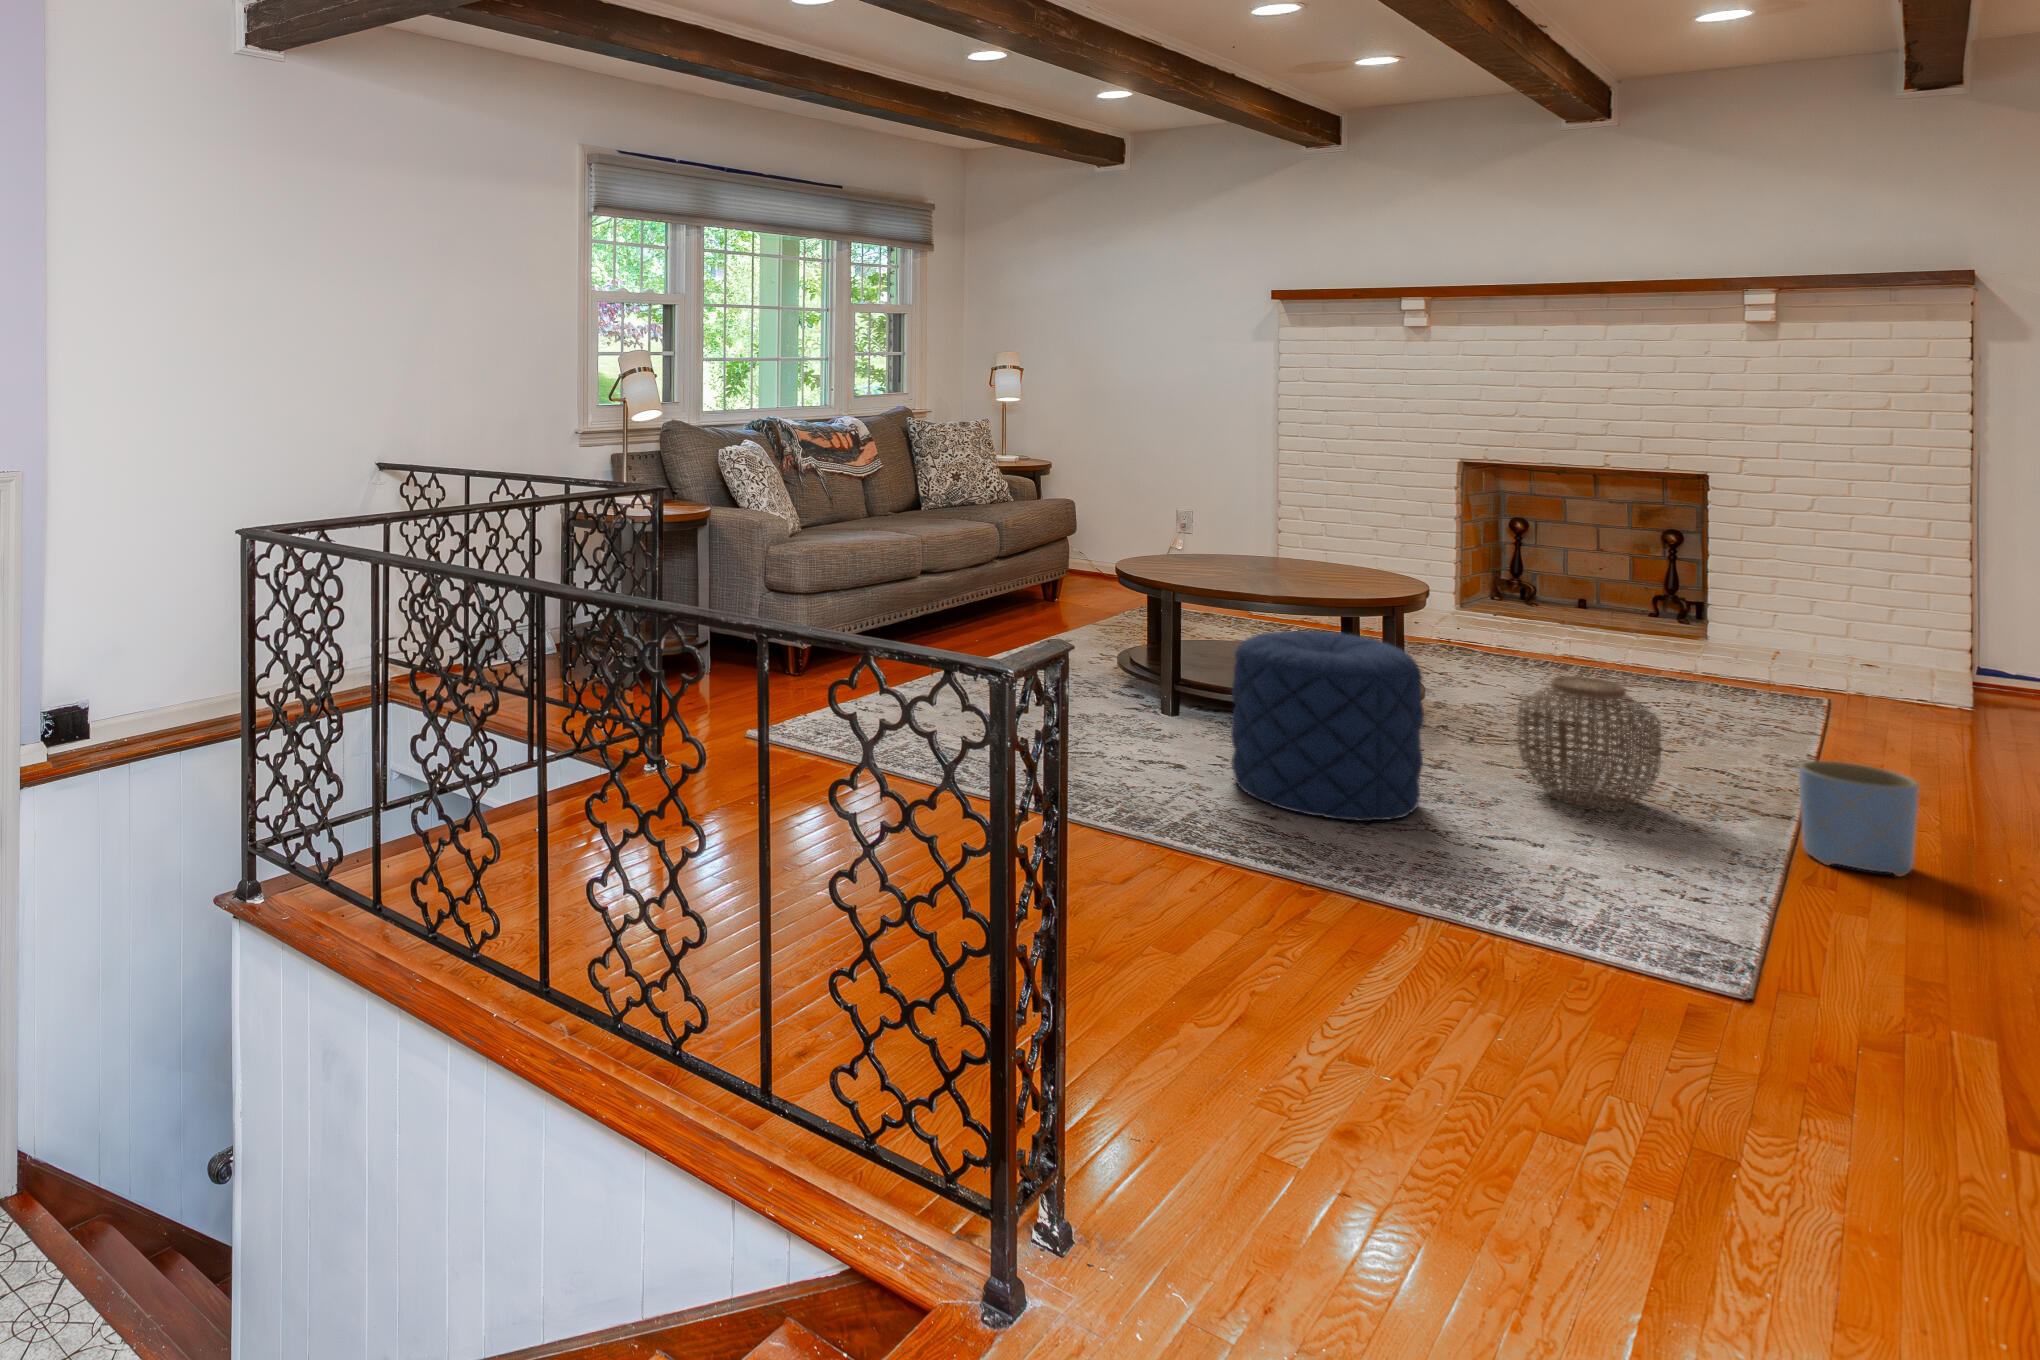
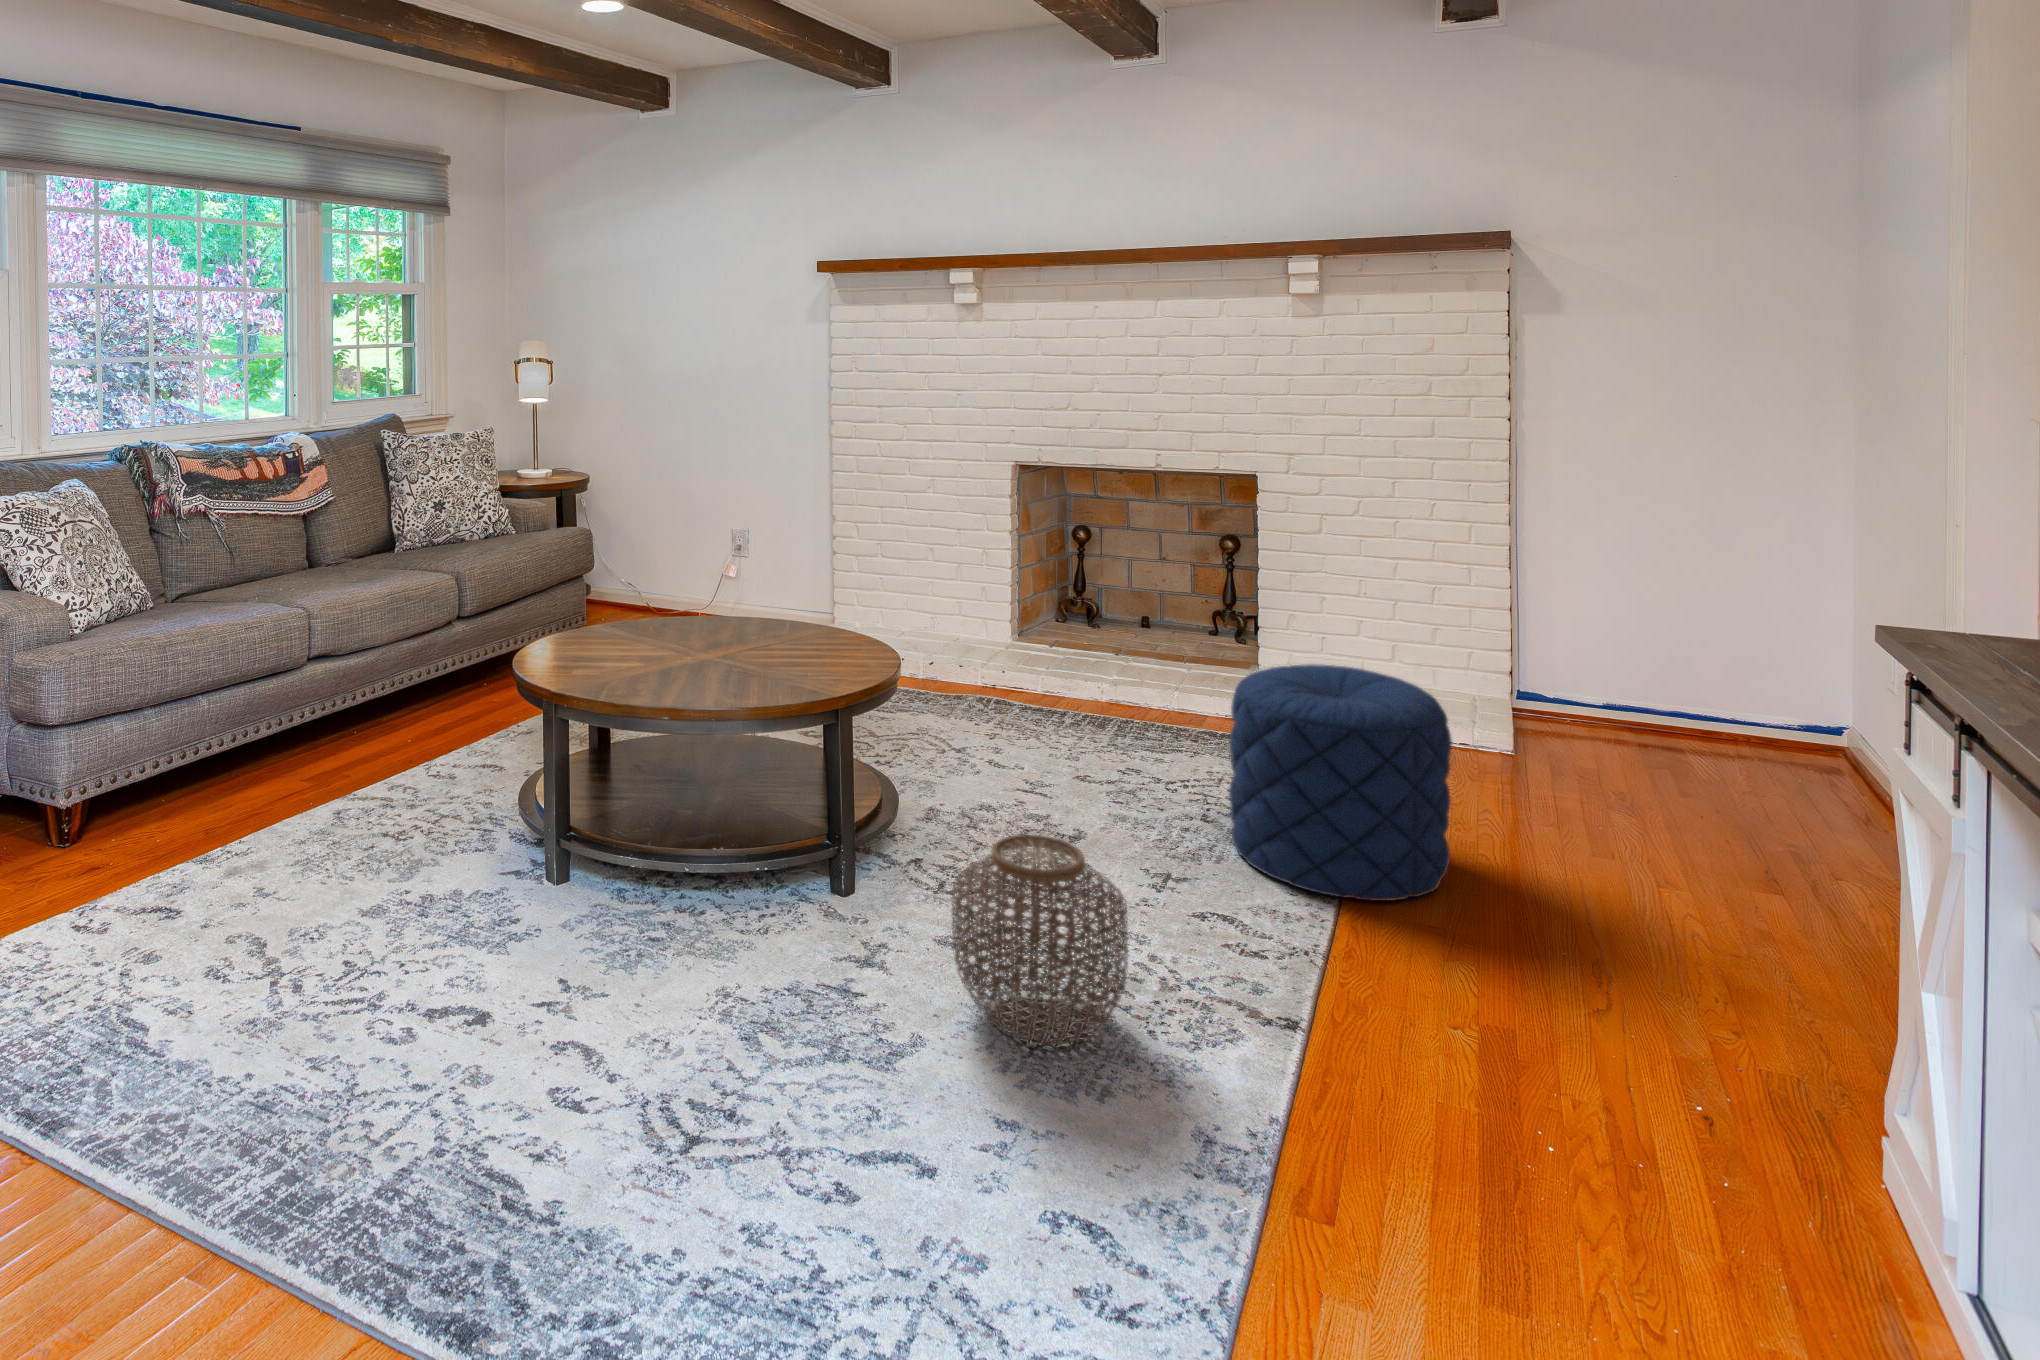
pouf: present [1231,631,1424,821] -> present [1229,664,1452,901]
planter: present [1799,761,1919,877] -> none [1291,976,1442,1180]

